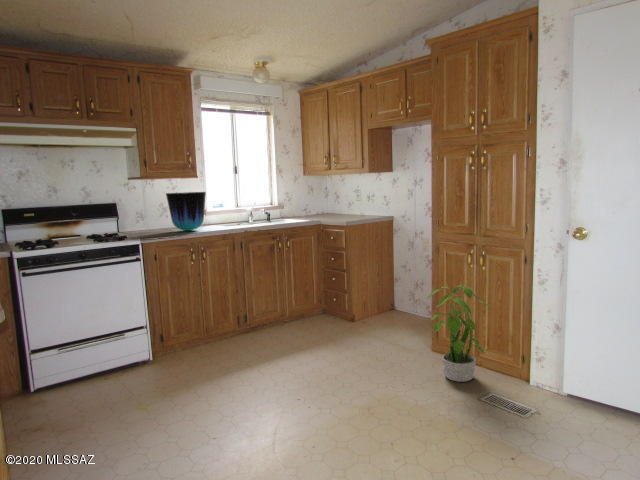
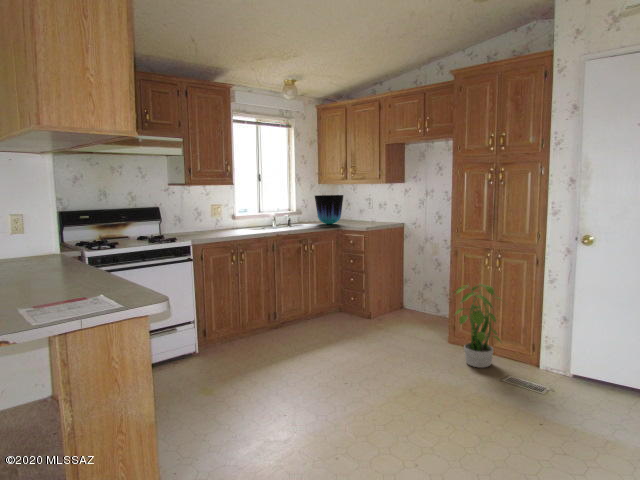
vase: present [166,192,206,231] -> present [315,195,343,224]

